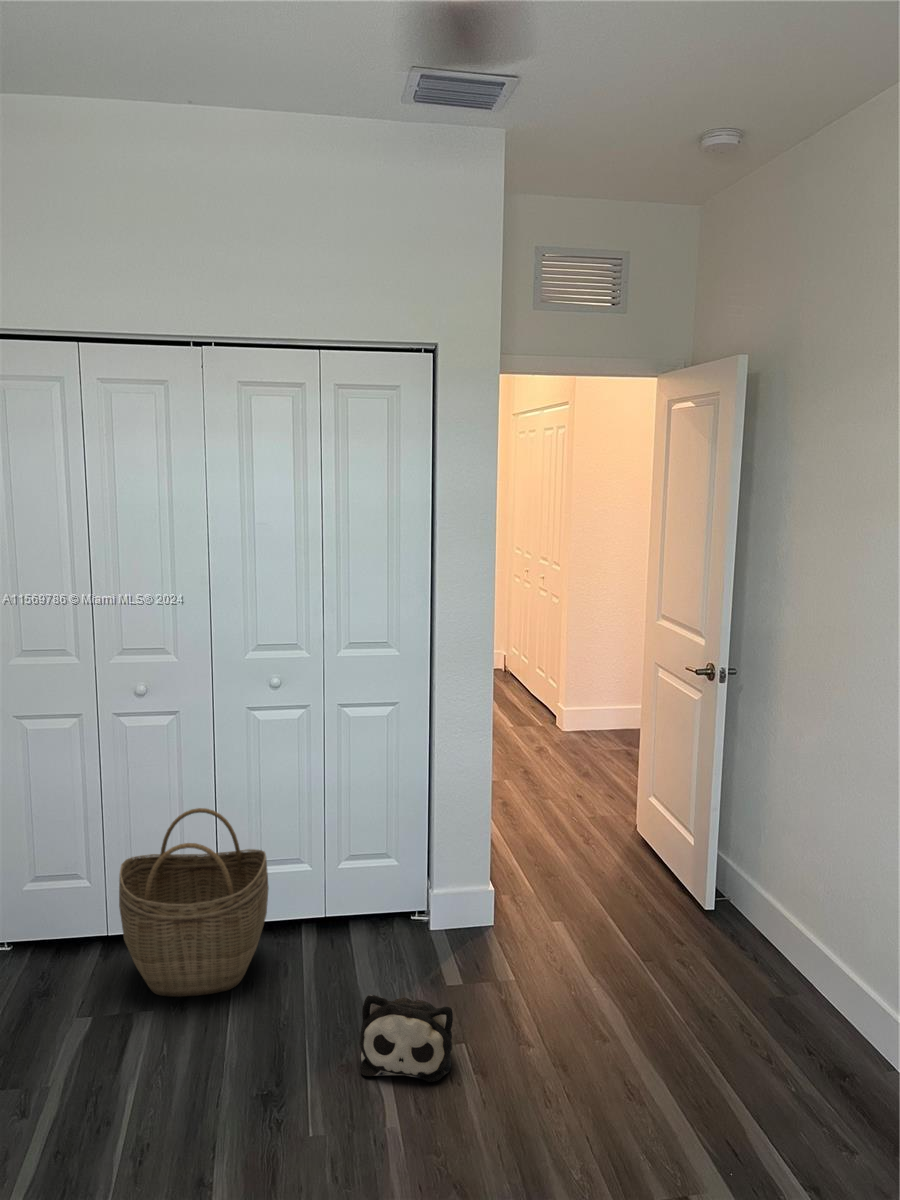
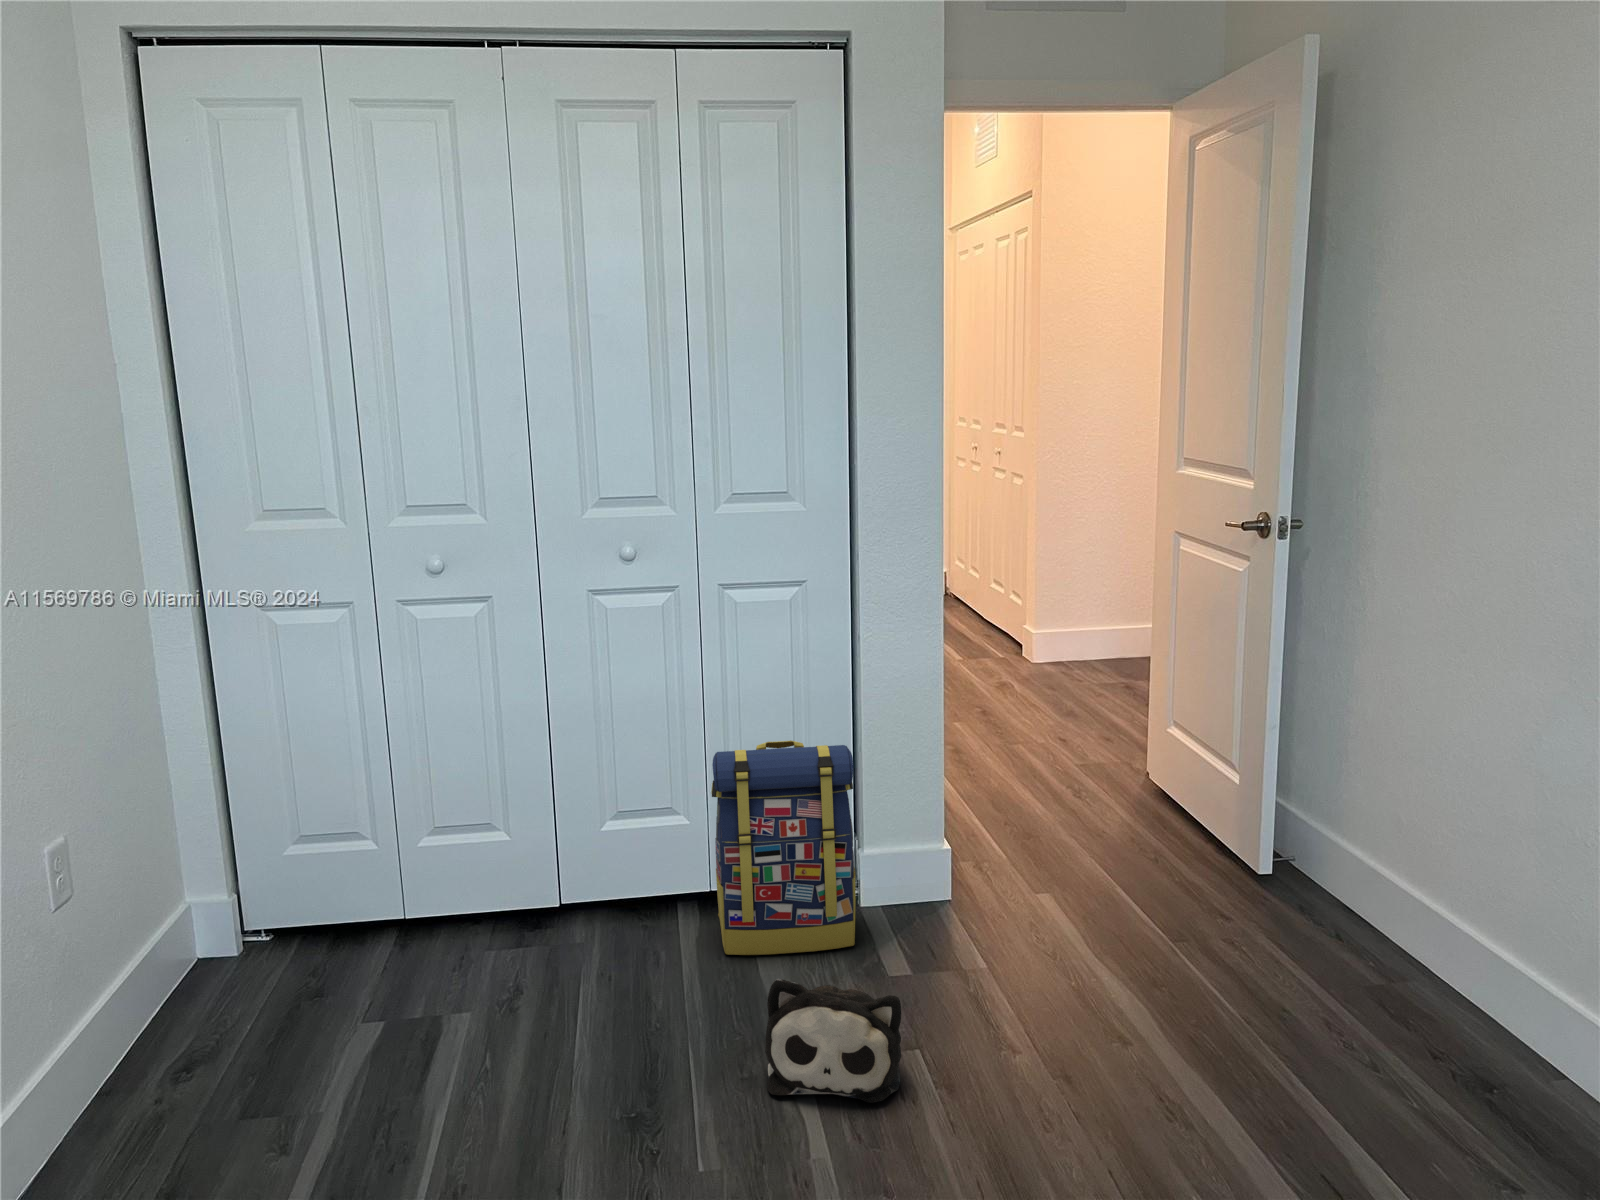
woven basket: present [119,808,269,997] -> none [414,733,626,994]
backpack: none [329,815,427,967] -> present [711,740,856,955]

